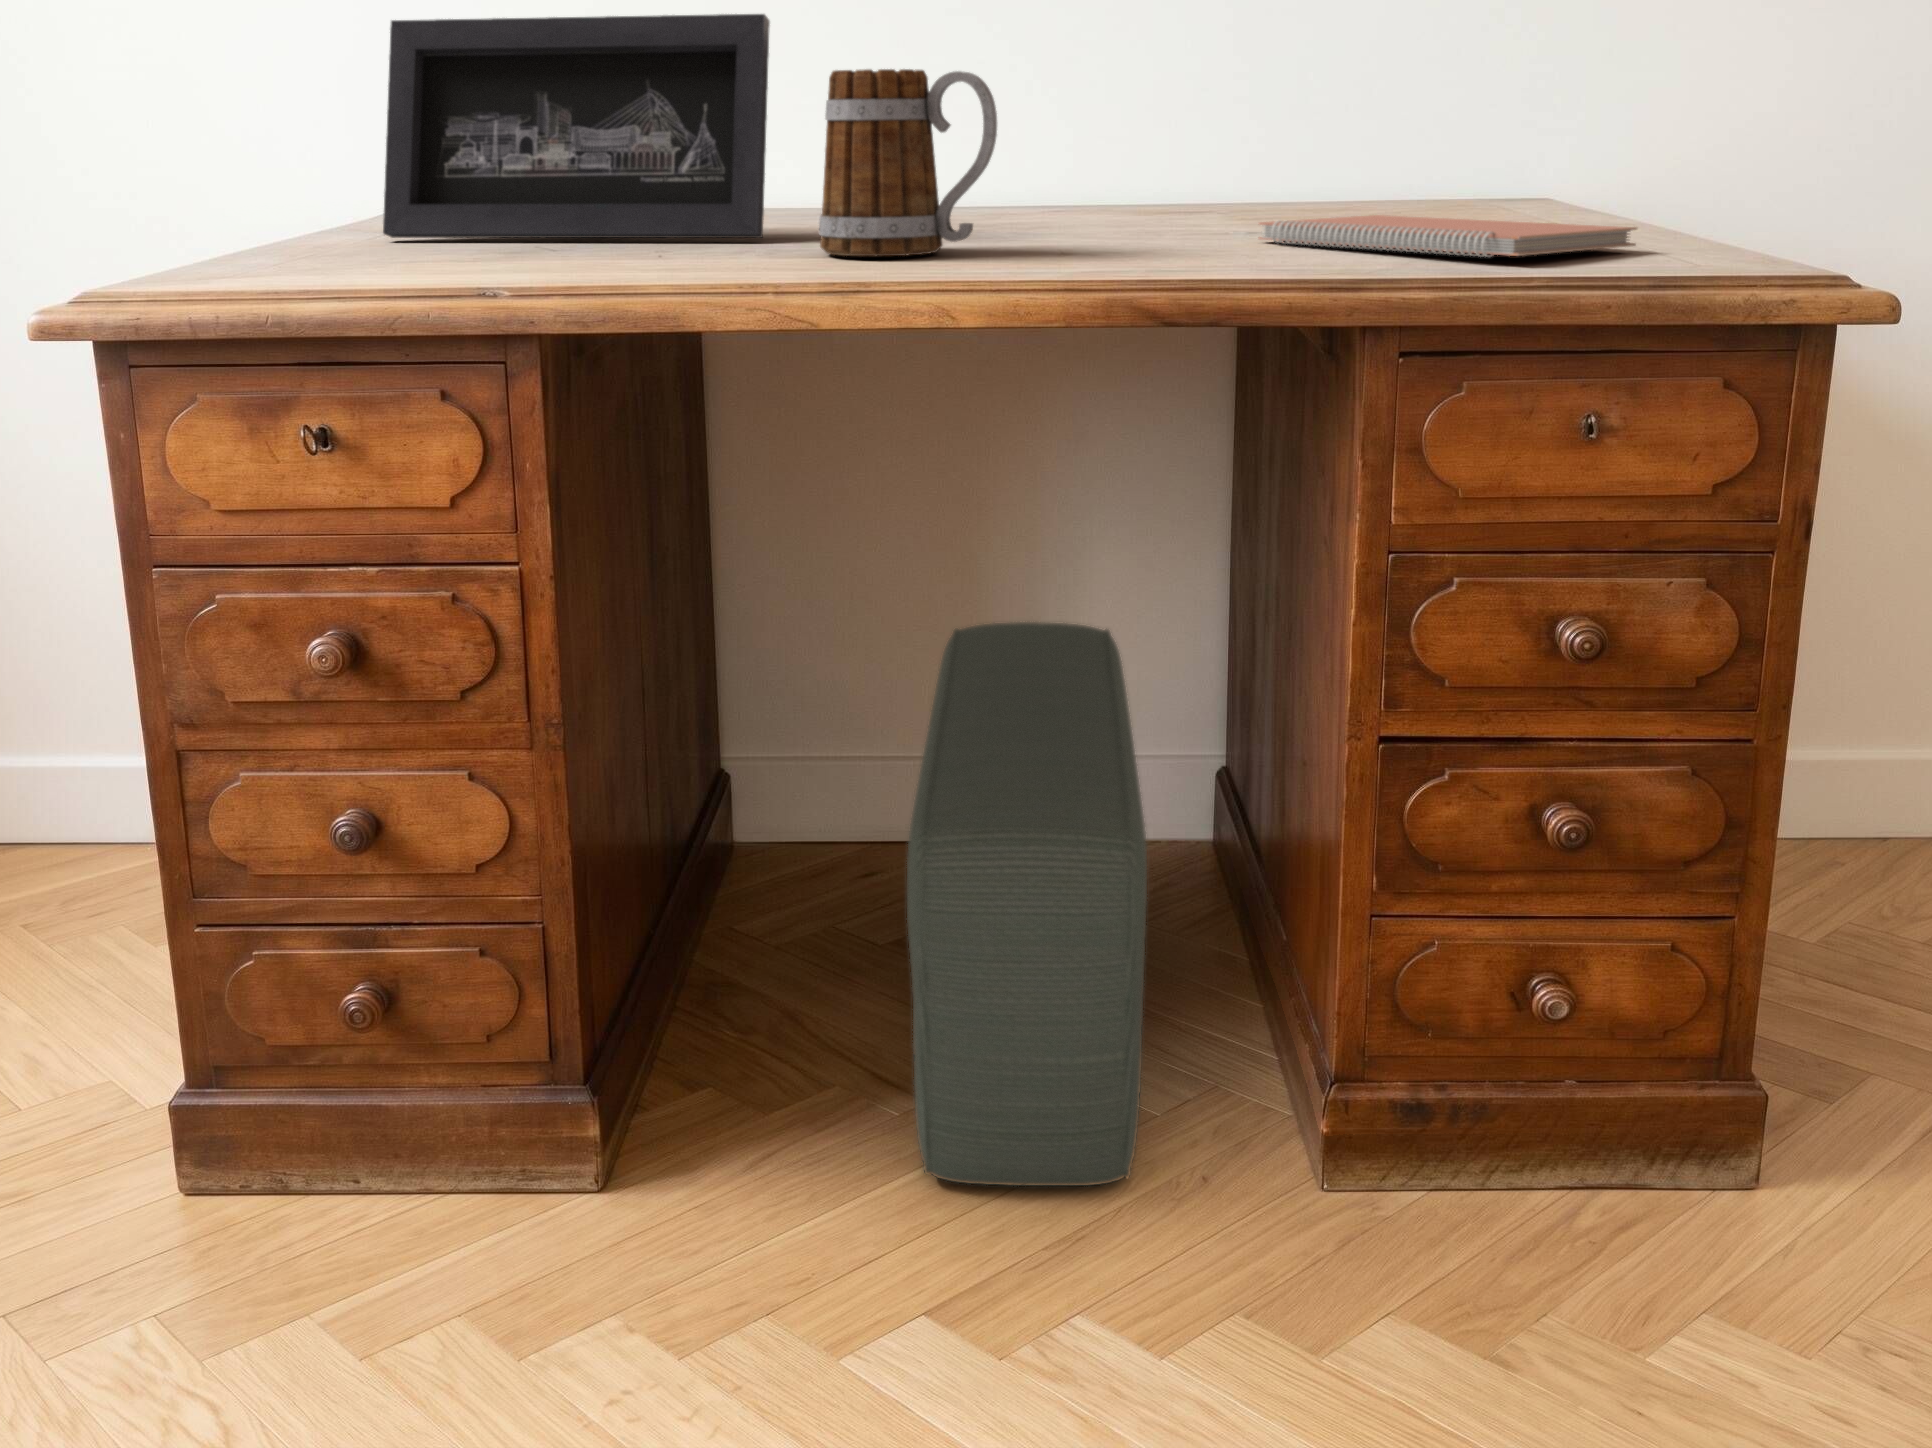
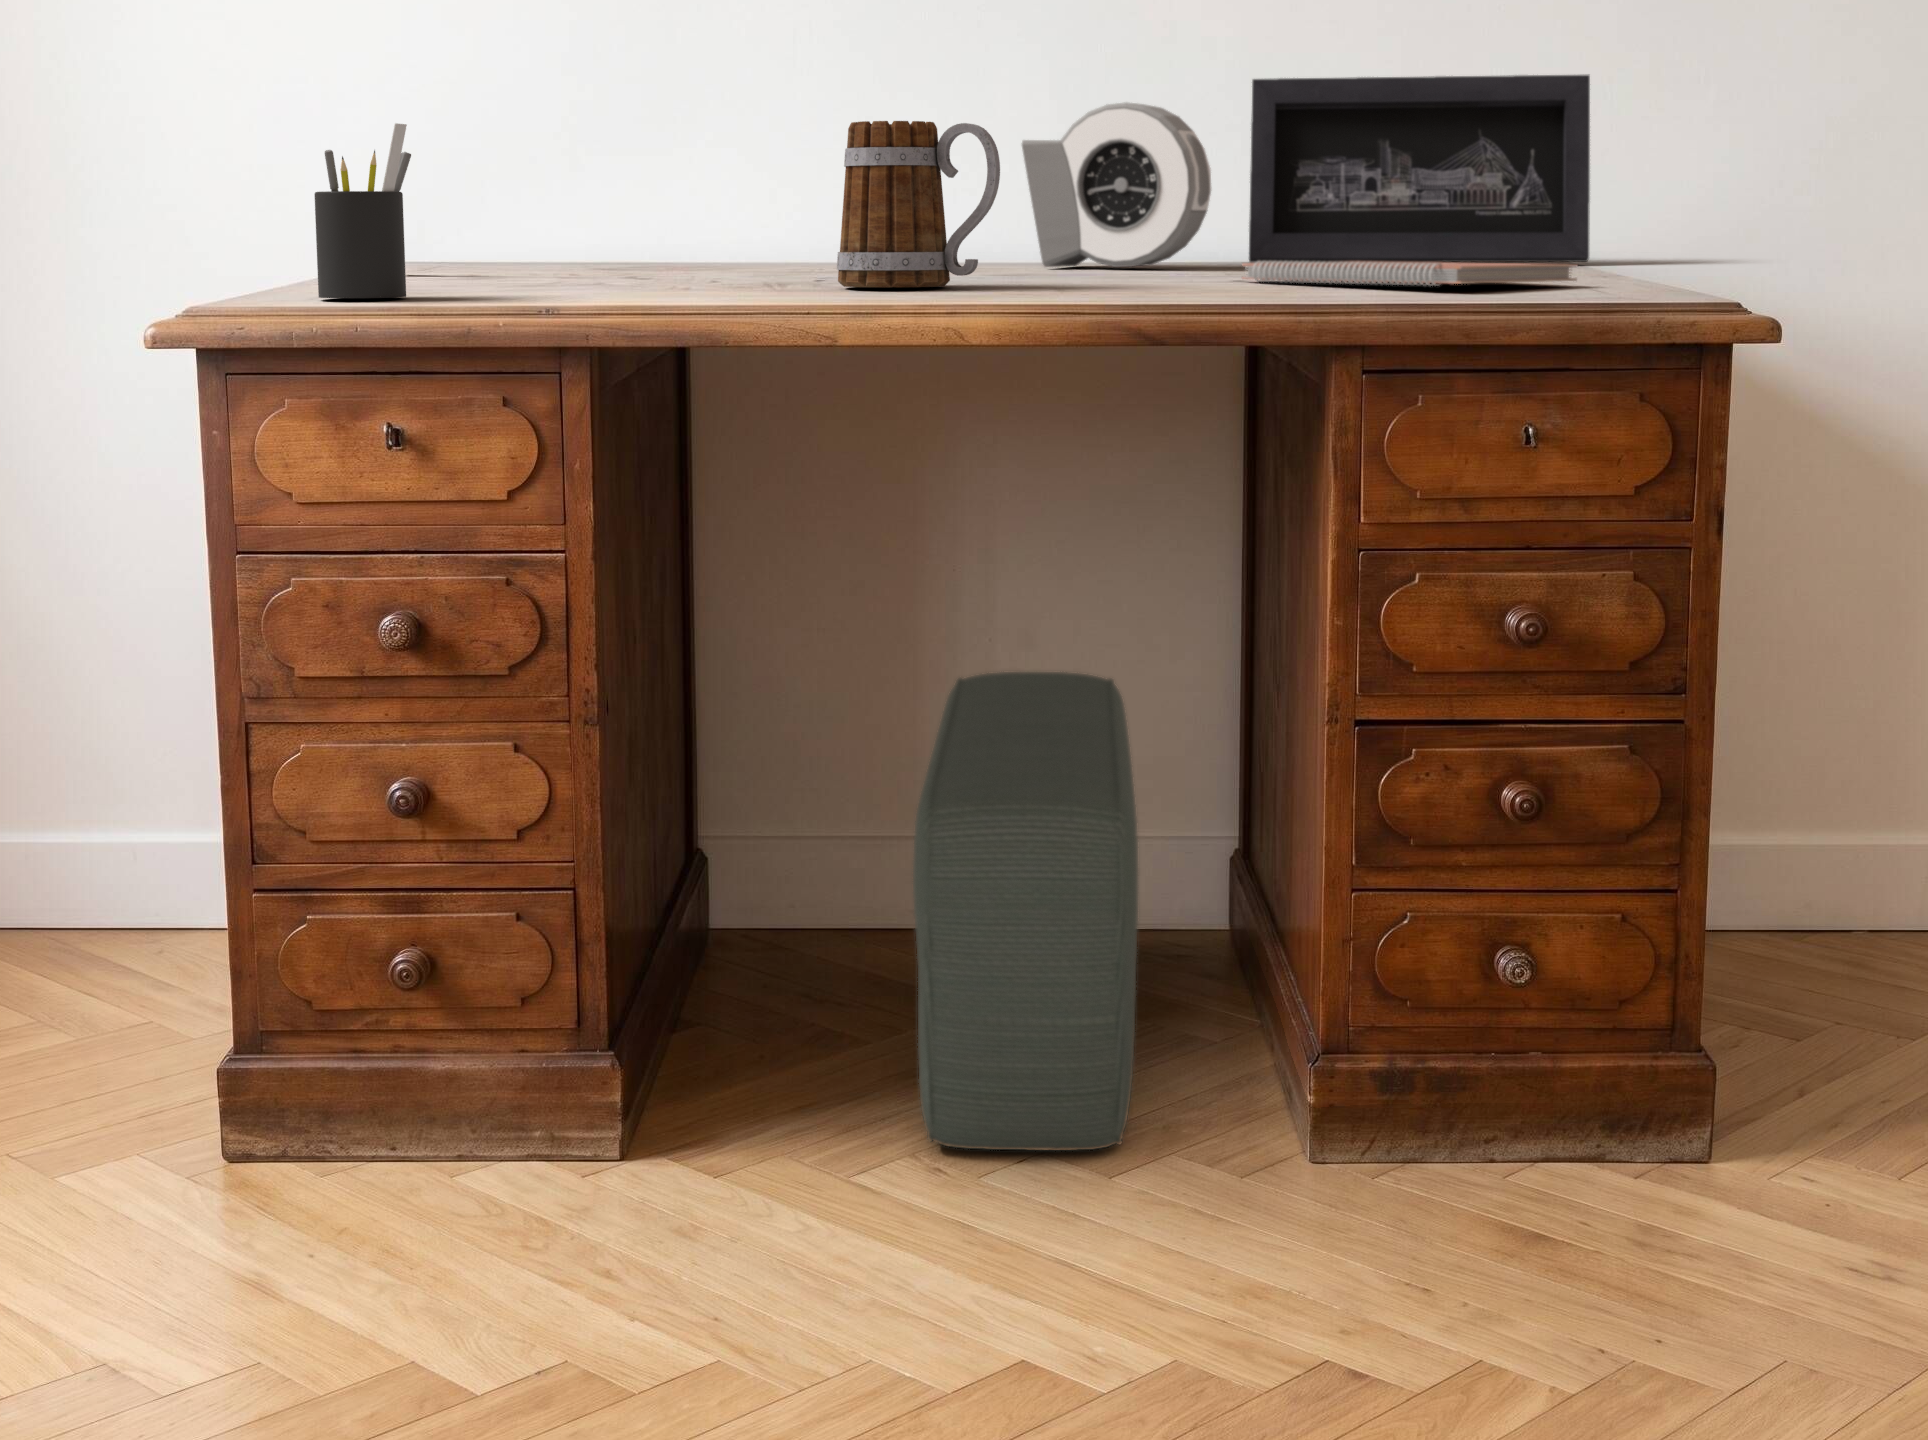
picture frame: present [383,14,770,238] -> present [1249,75,1590,263]
alarm clock: none [1017,41,1216,215] -> present [1022,102,1211,267]
pen holder: none [224,78,338,279] -> present [315,123,411,298]

